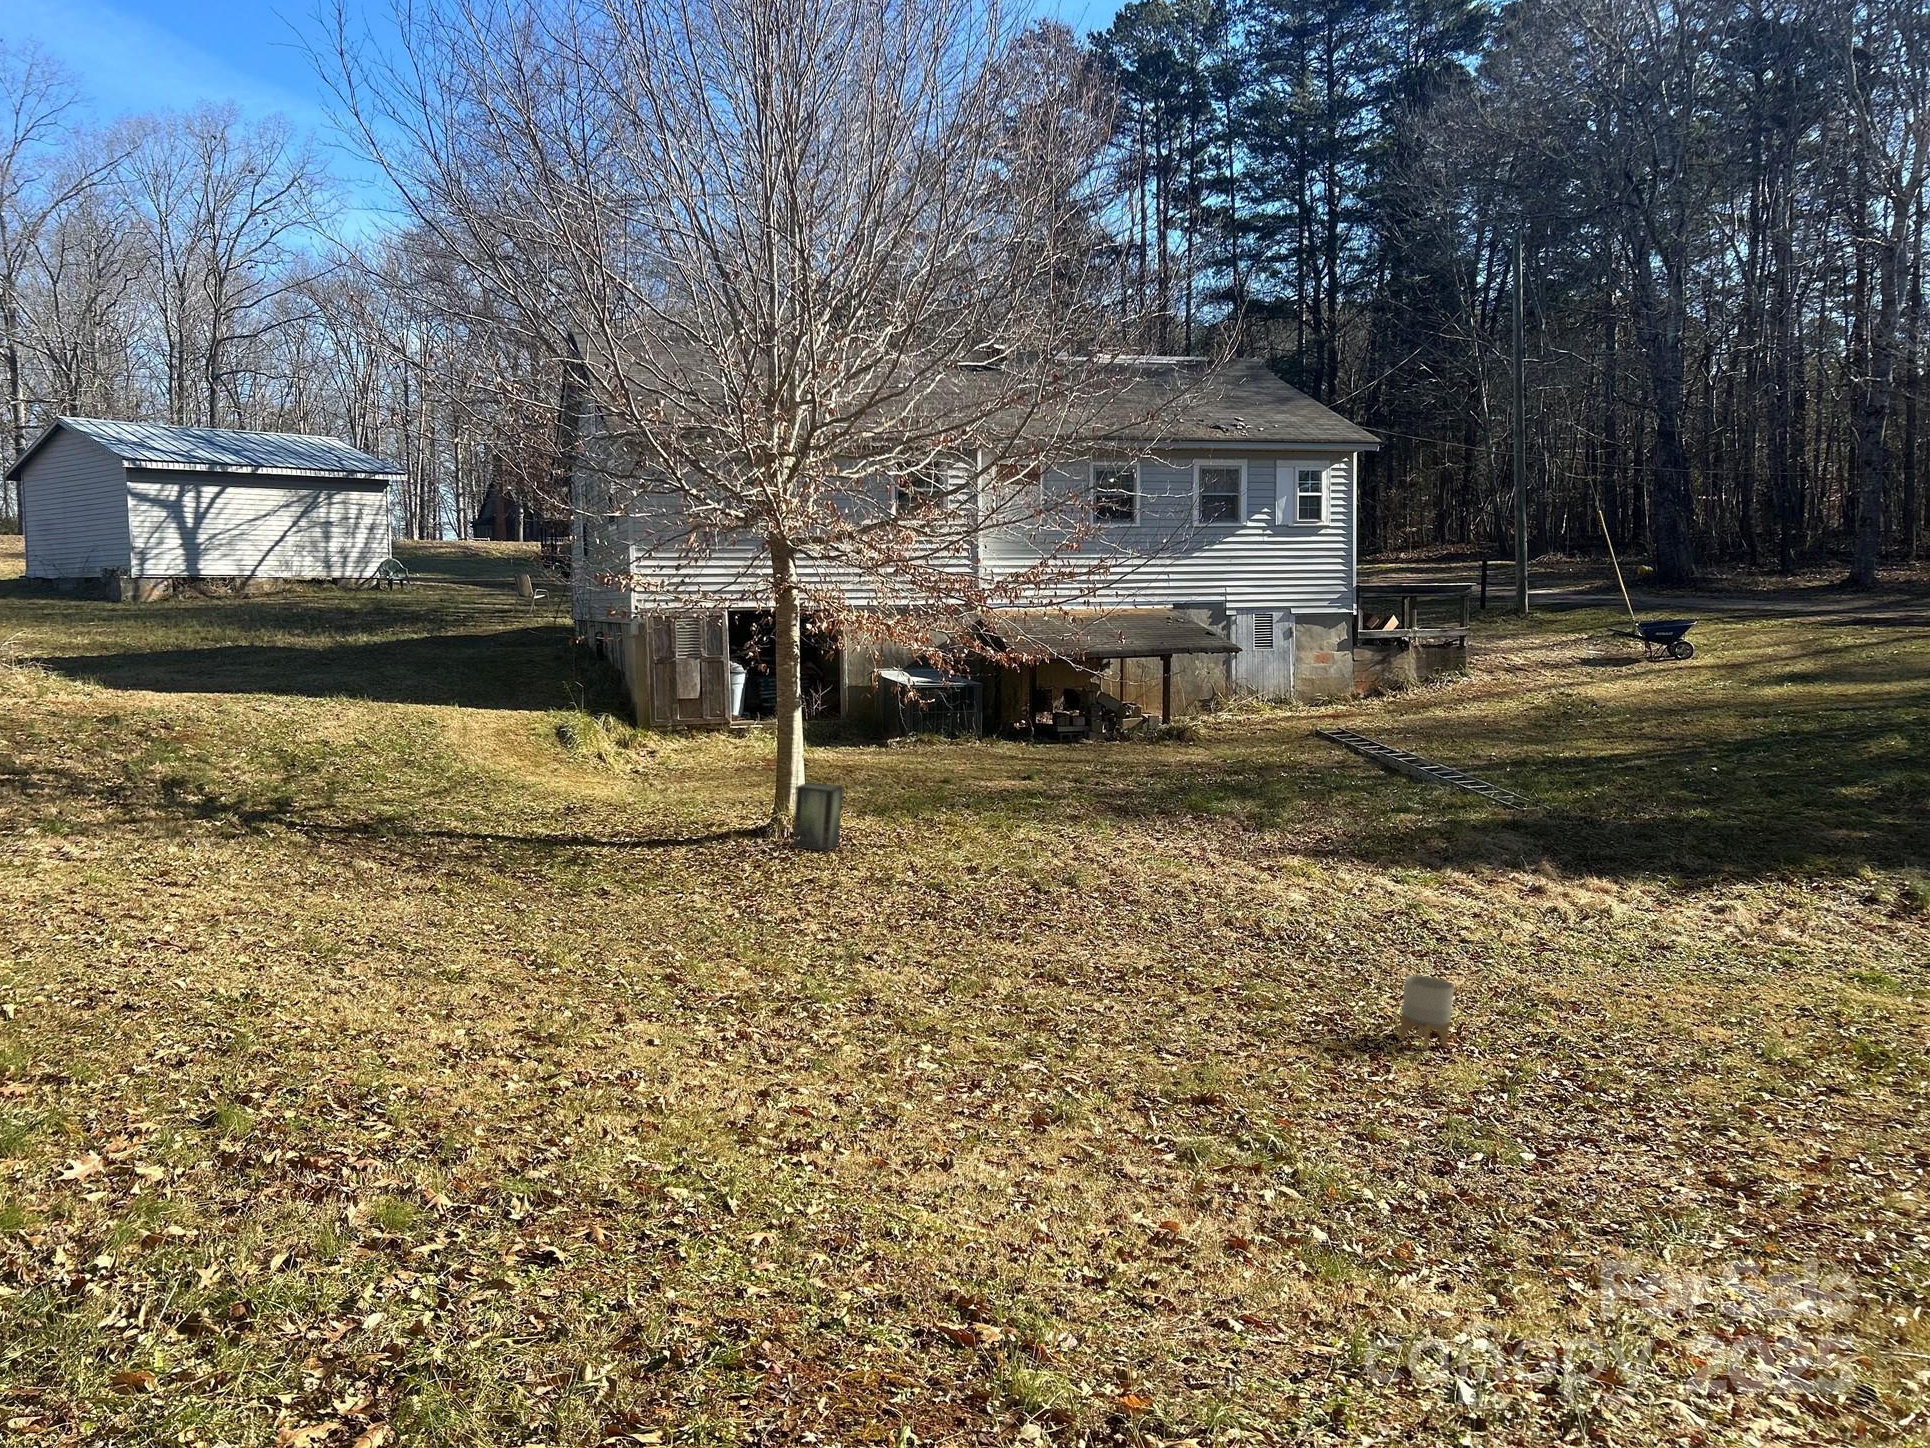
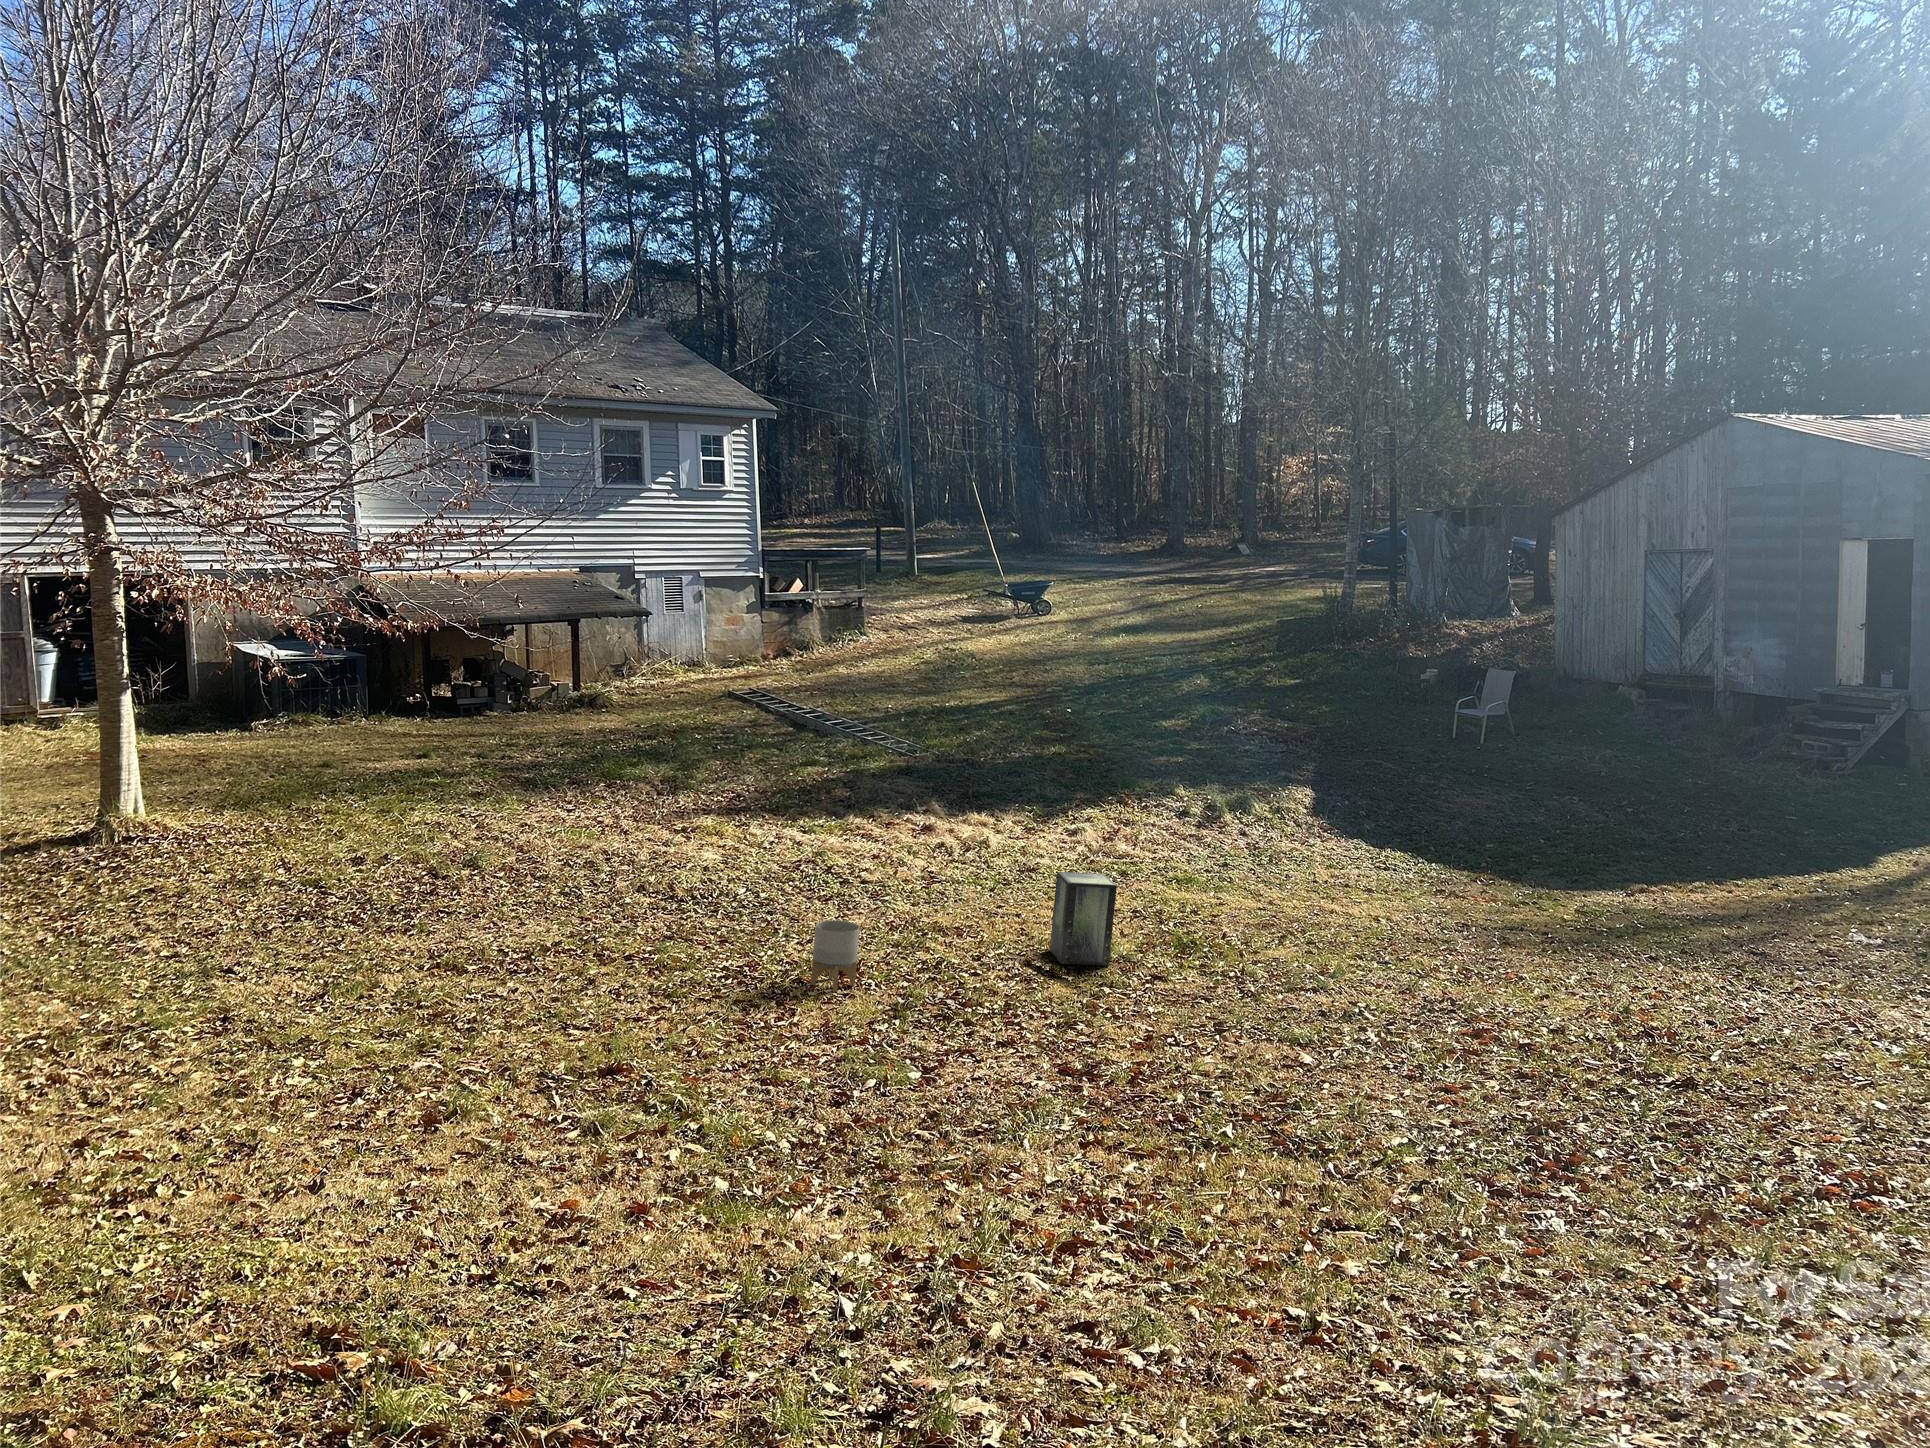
storage box: present [792,782,843,852] -> present [1050,872,1117,966]

